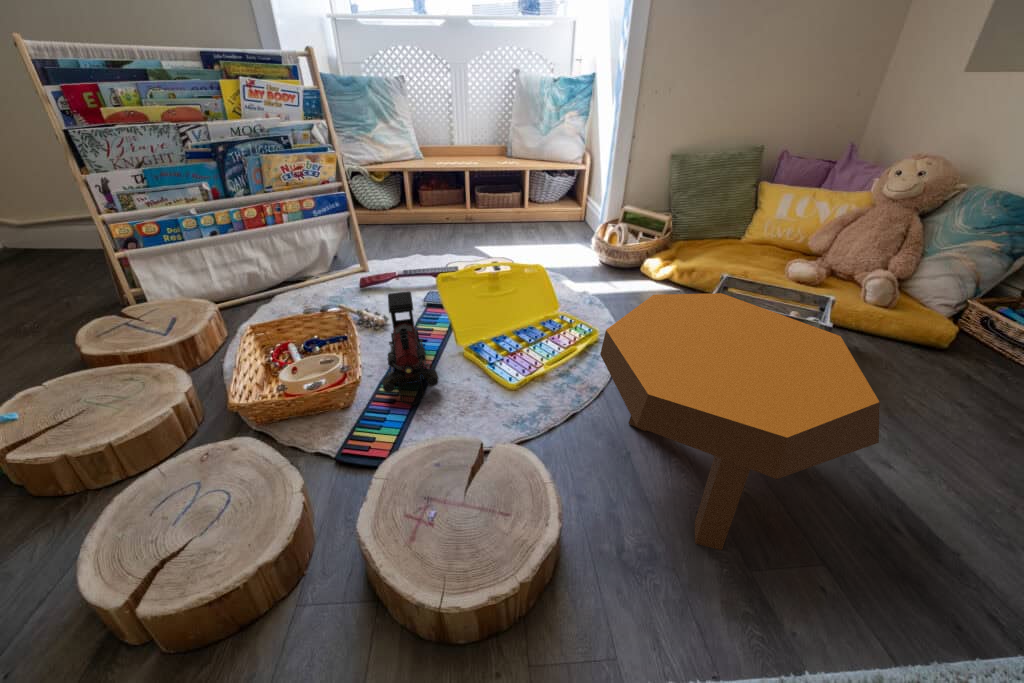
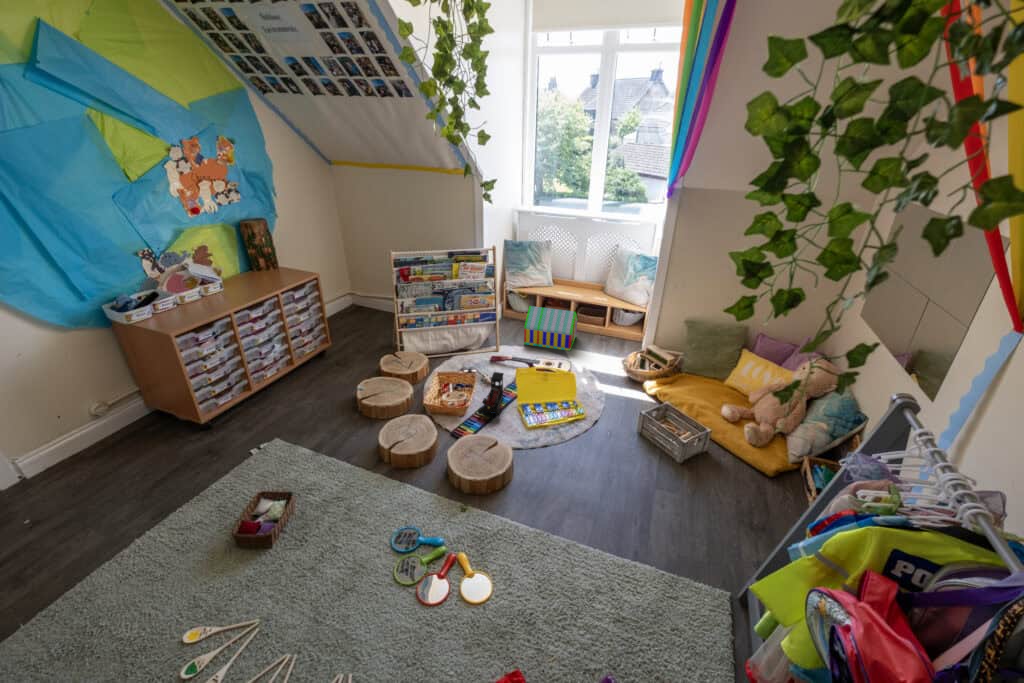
toy house: none [402,177,492,252] -> present [524,306,578,351]
footstool: present [600,293,880,550] -> none [541,402,640,501]

